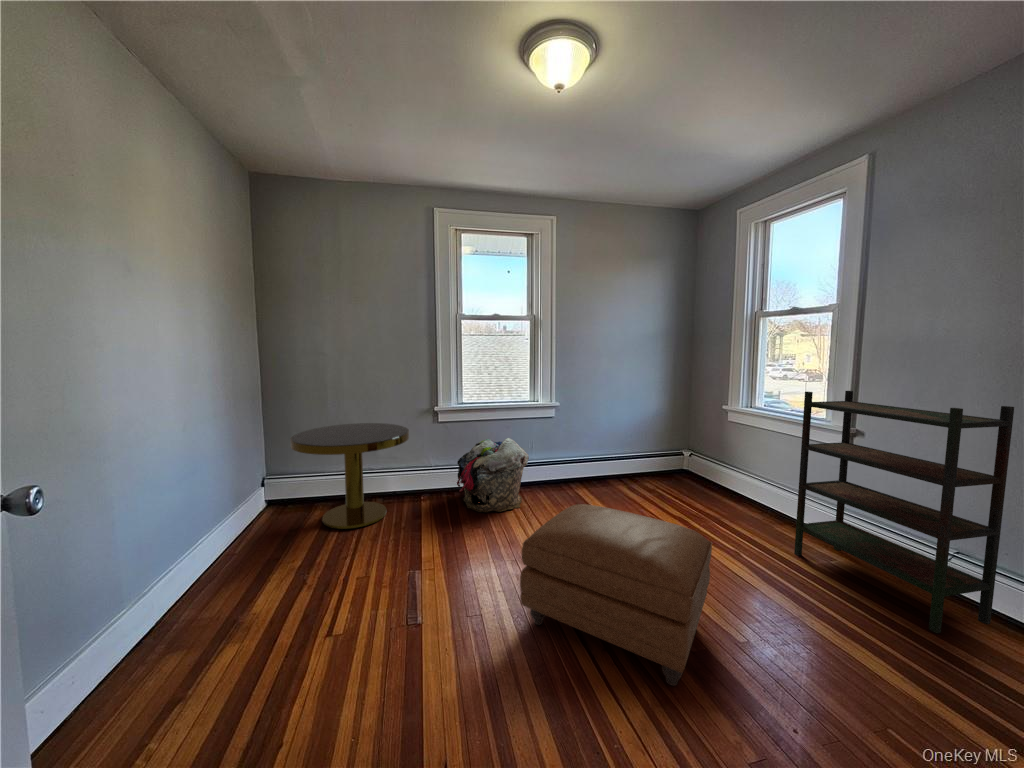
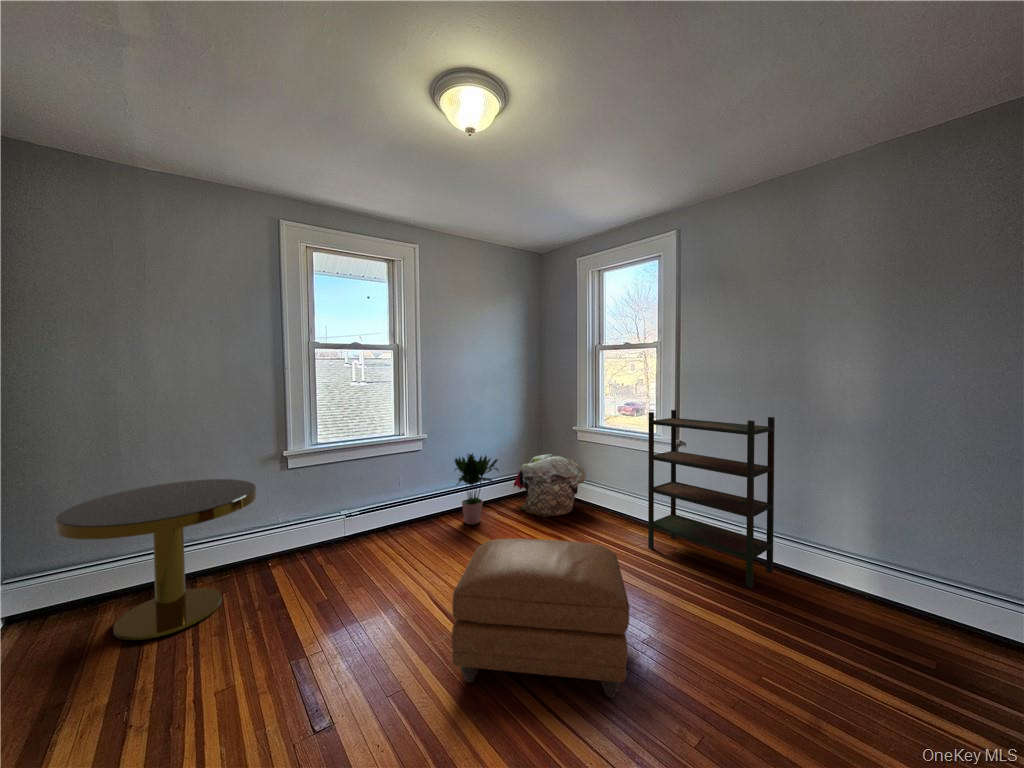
potted plant: none [579,421,630,493] -> present [454,453,498,524]
laundry basket: present [457,438,529,512] -> present [514,454,585,517]

